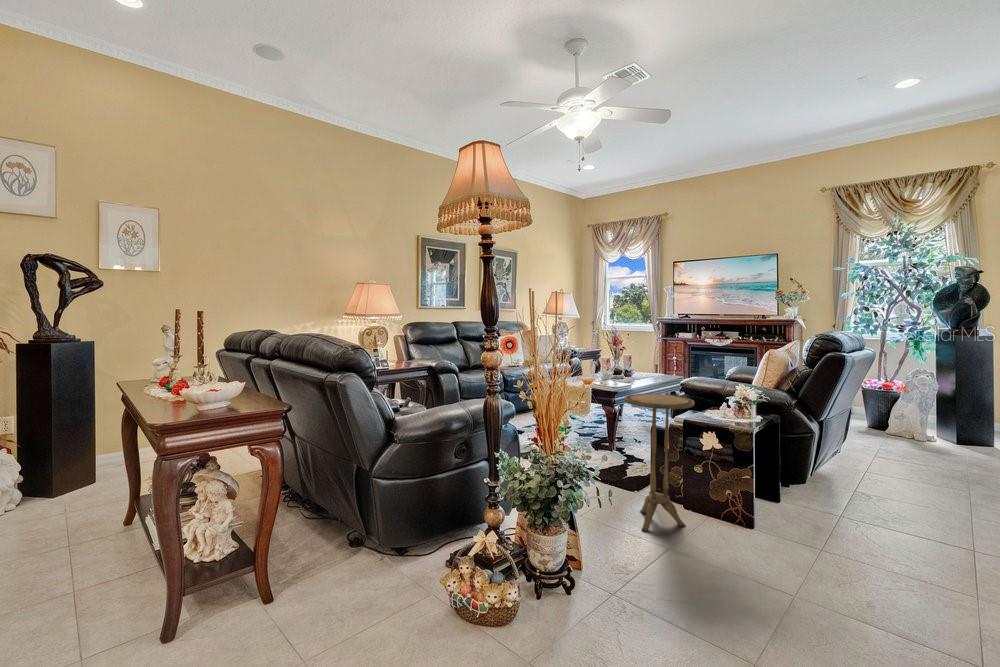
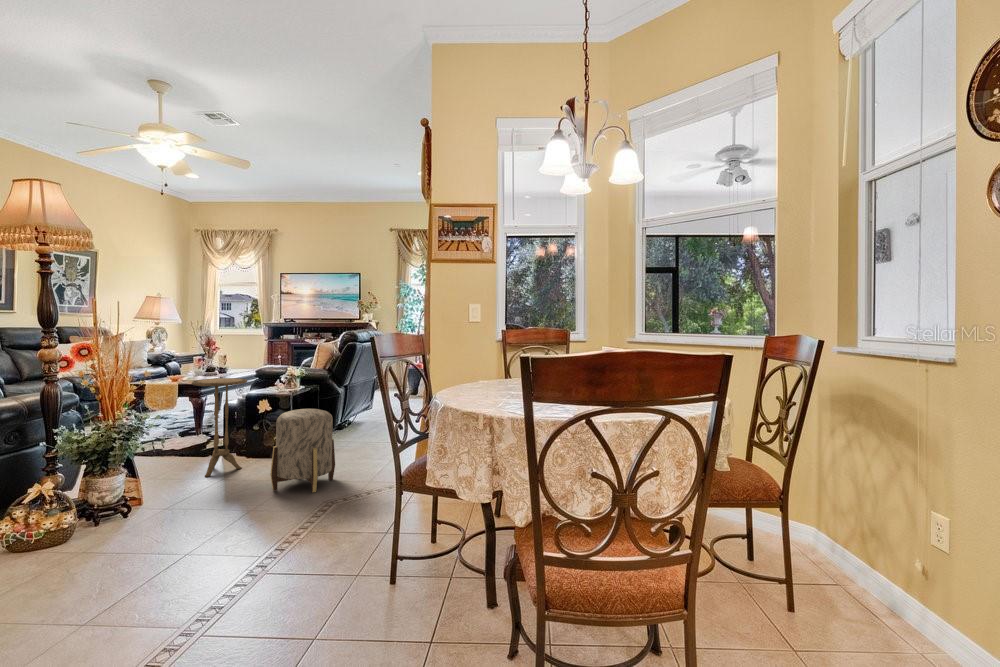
ottoman: none [759,467,879,637] -> present [270,409,335,492]

